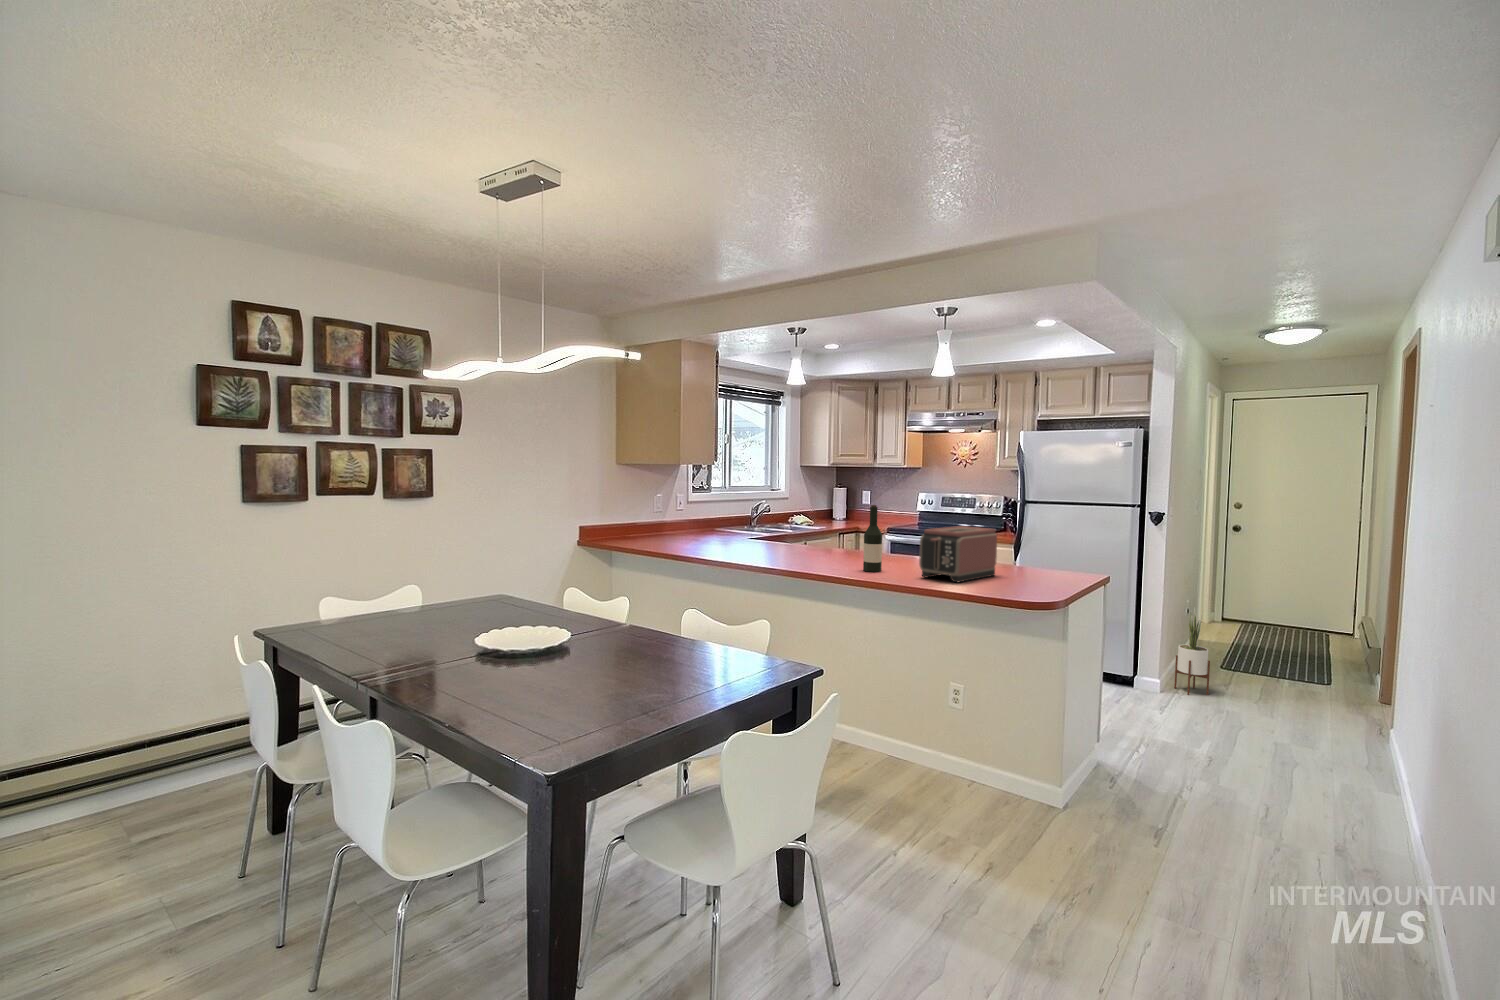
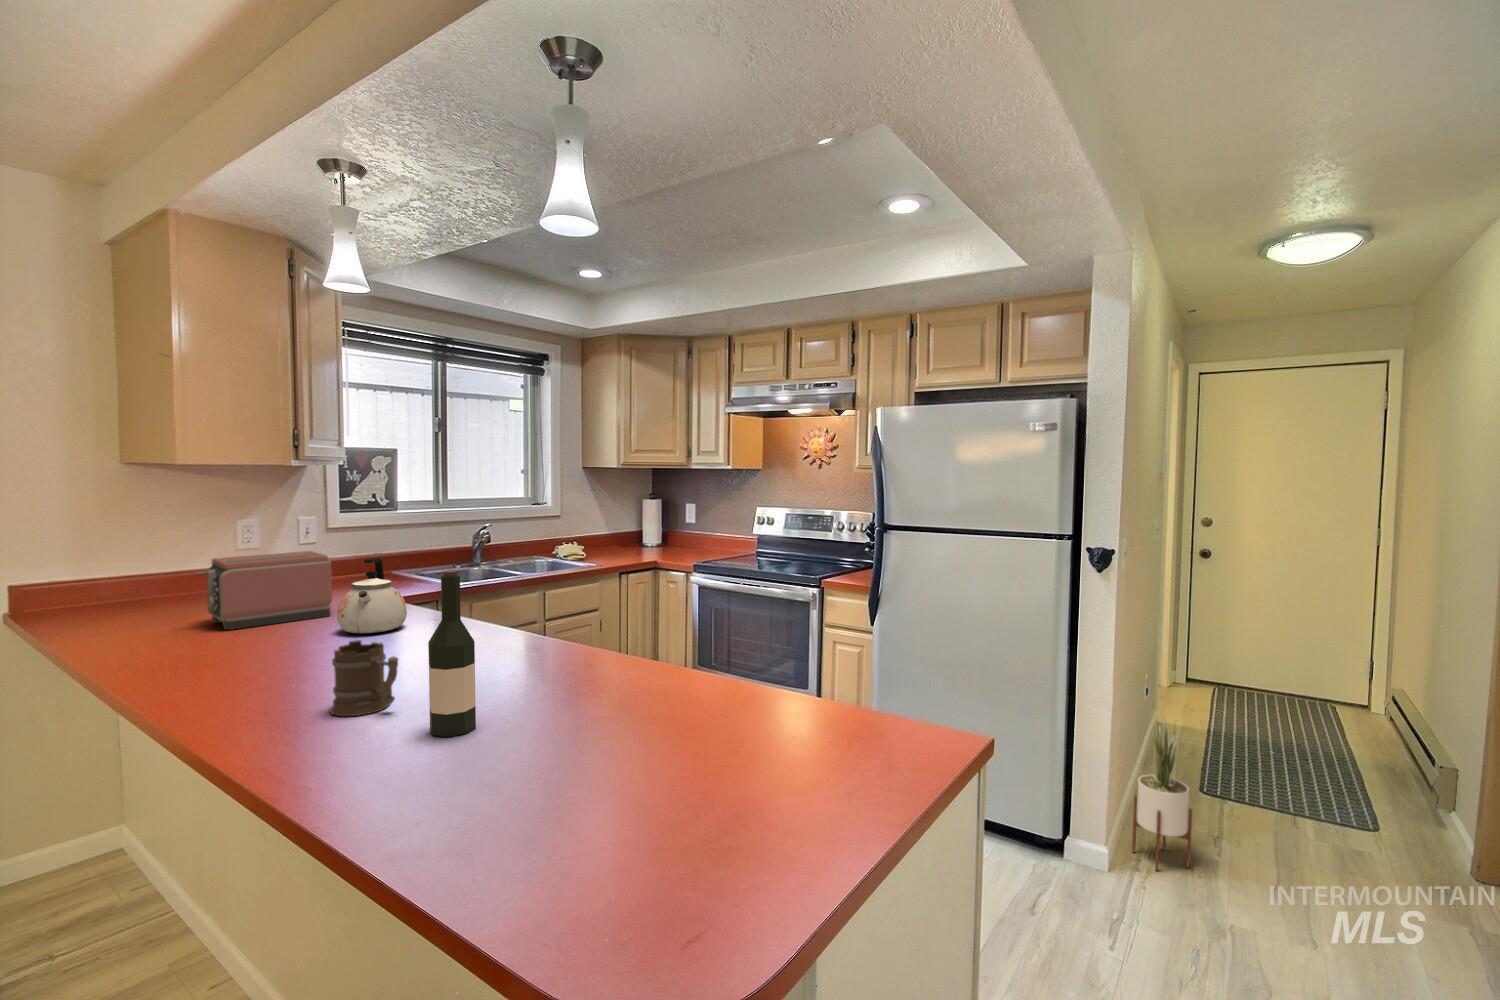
kettle: none [745,510,777,548] -> present [337,558,407,633]
toaster: present [919,526,997,582] -> present [195,551,332,630]
mug: none [807,538,840,567] -> present [330,640,398,716]

